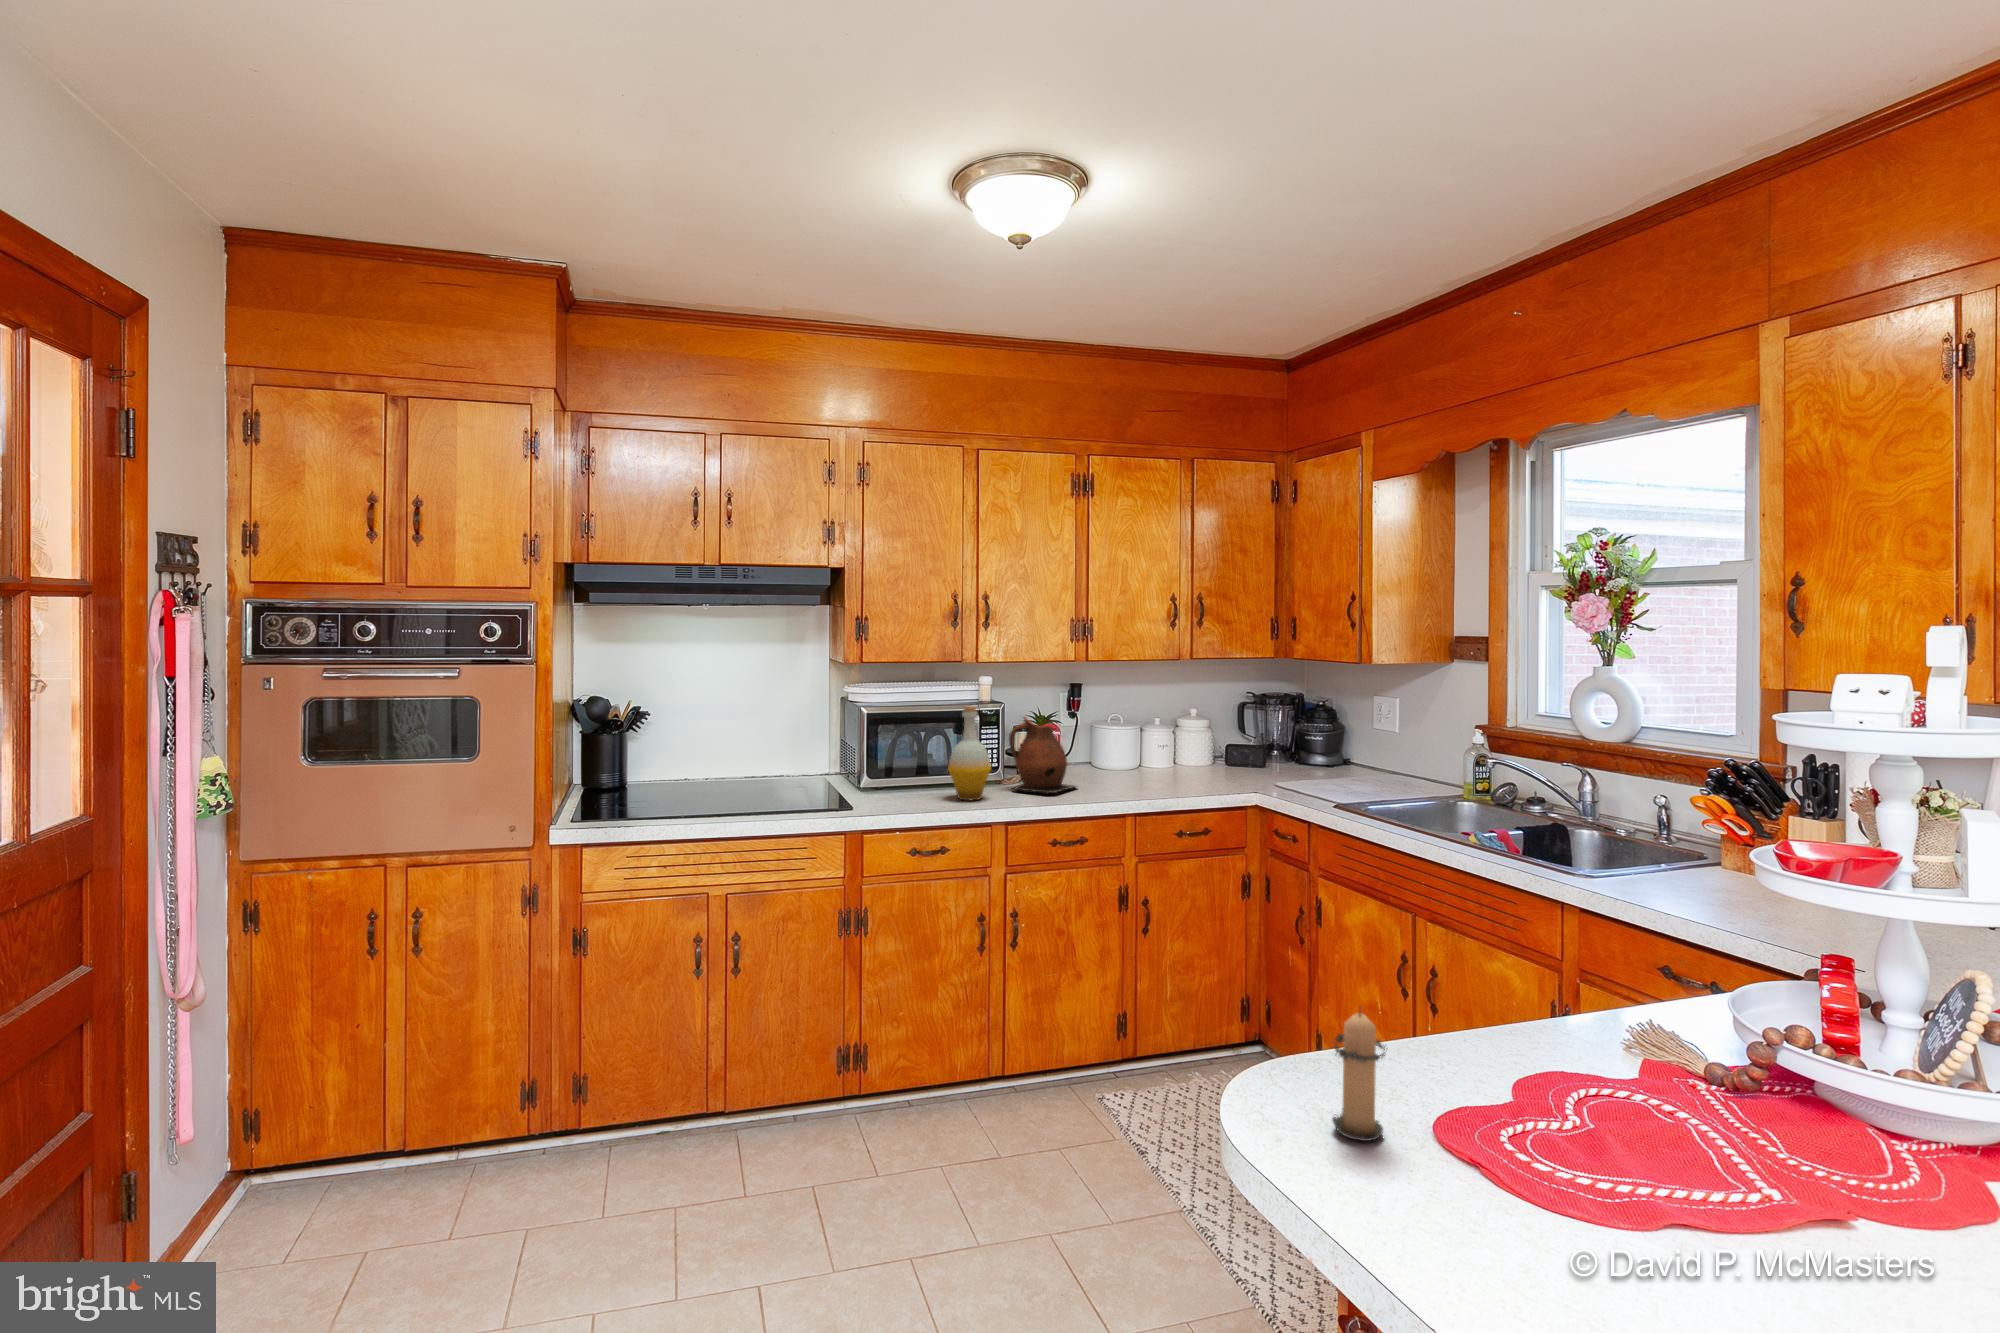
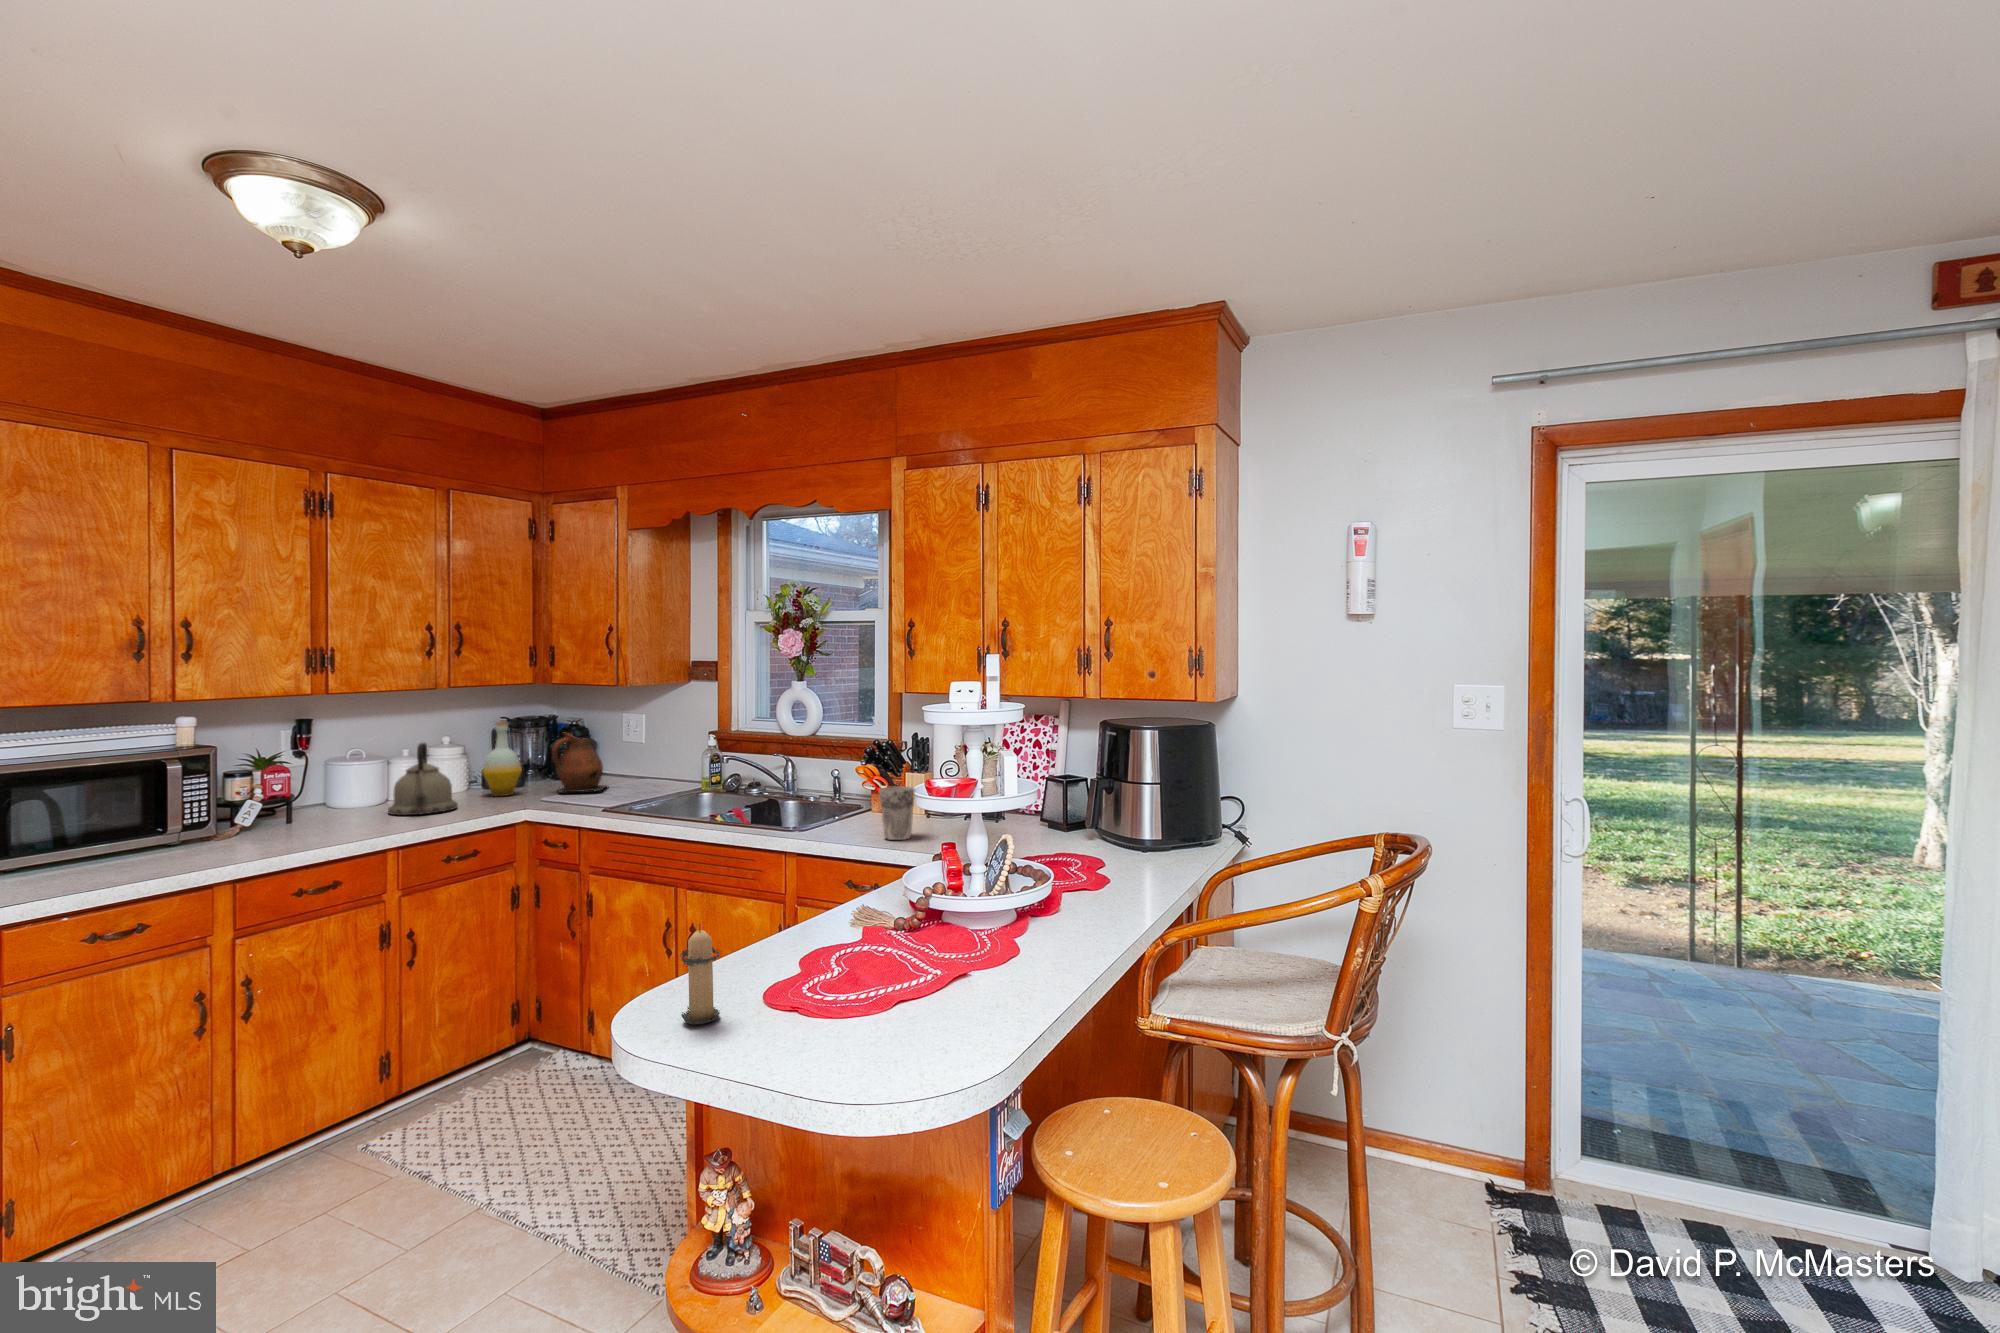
bottle: present [948,706,991,800] -> present [482,722,522,796]
kettle: none [1135,711,1197,785] -> present [388,743,458,815]
ceramic pitcher: present [1009,717,1076,793] -> present [552,733,607,792]
cup: none [1716,835,1784,921] -> present [879,786,915,840]

